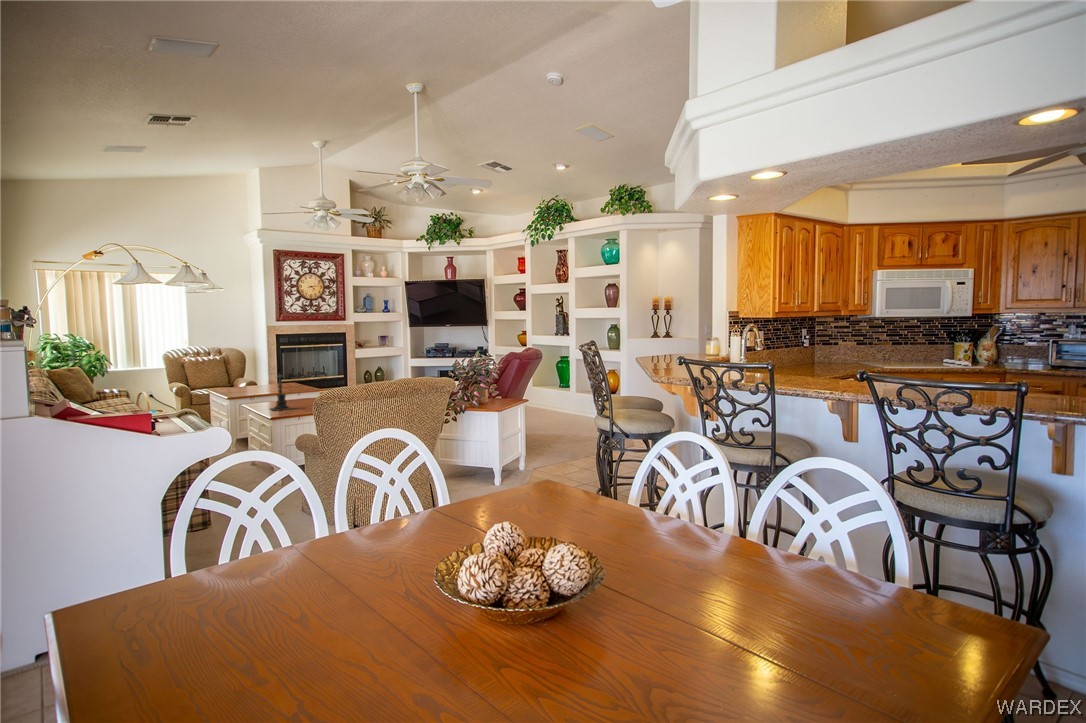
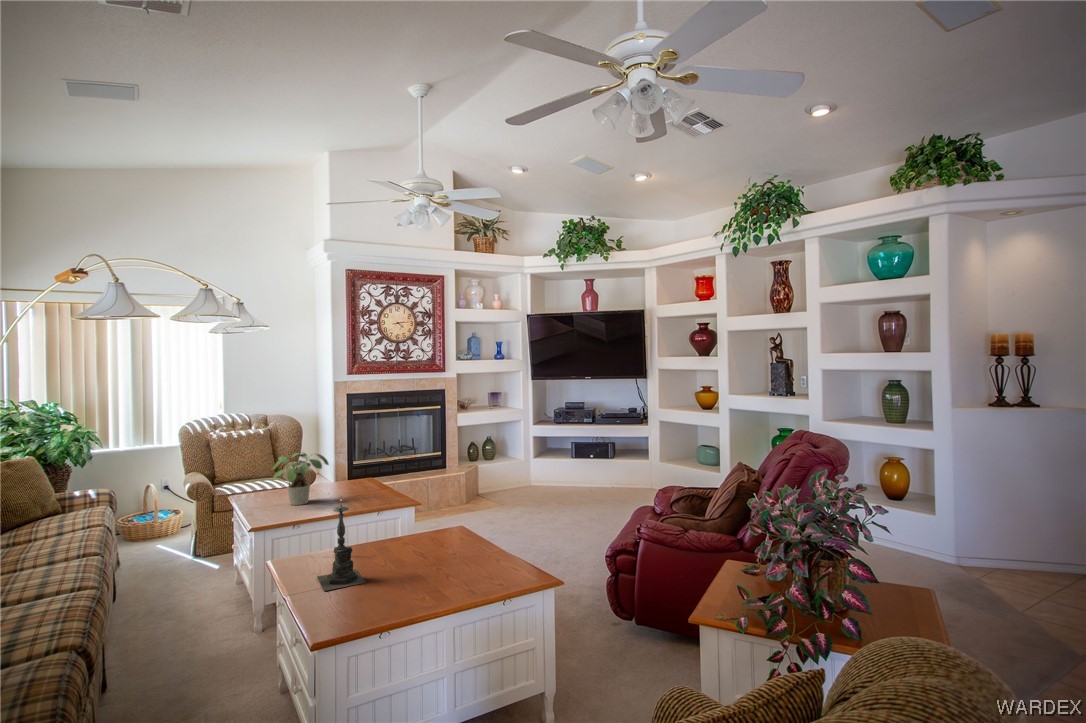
potted plant: none [235,362,269,392] -> present [272,452,329,505]

